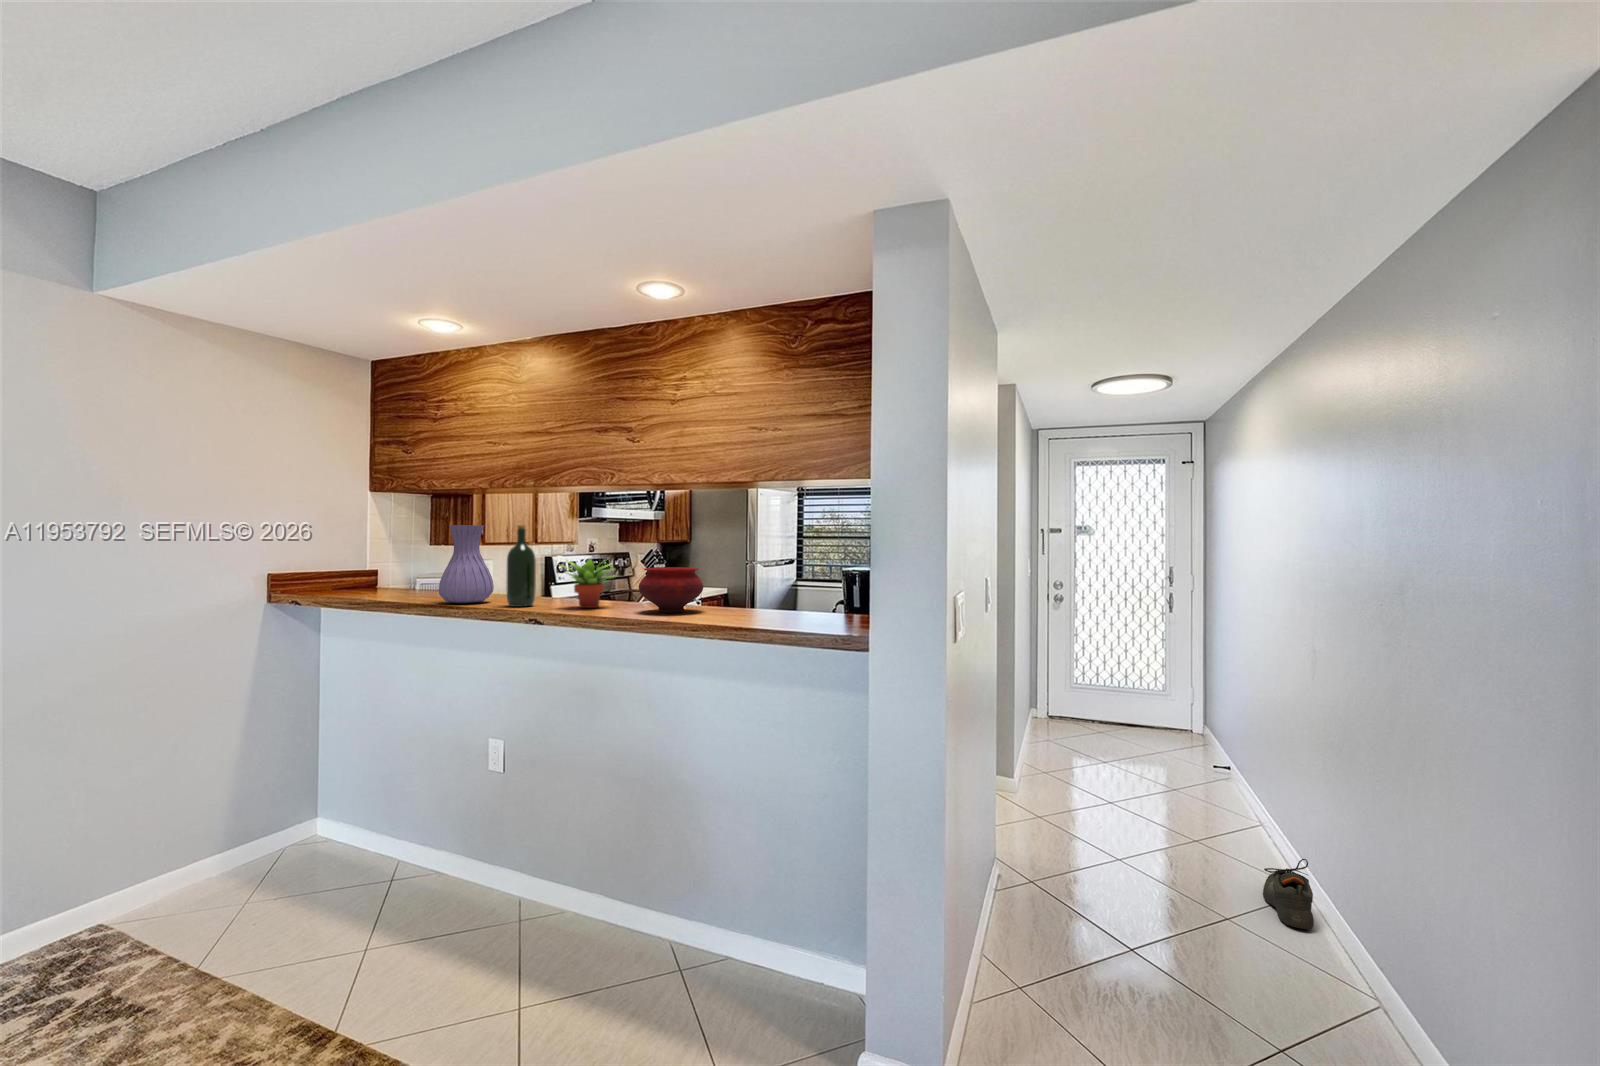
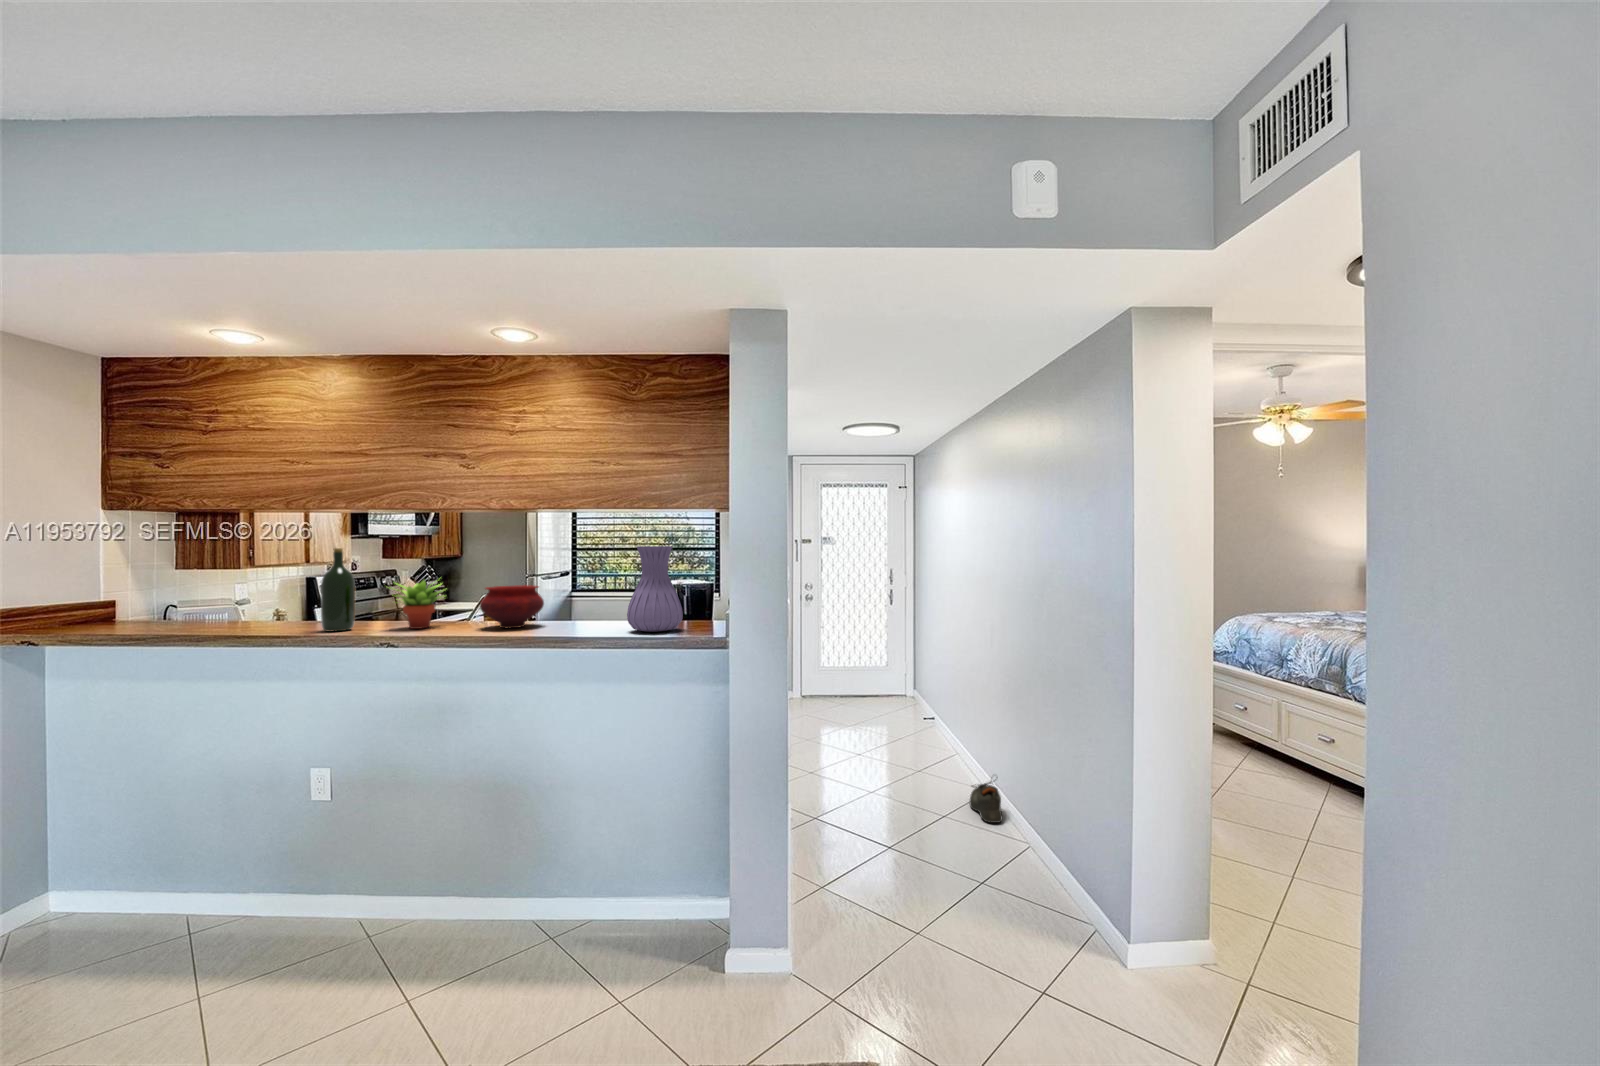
vase: present [439,525,494,603] -> present [627,546,683,632]

